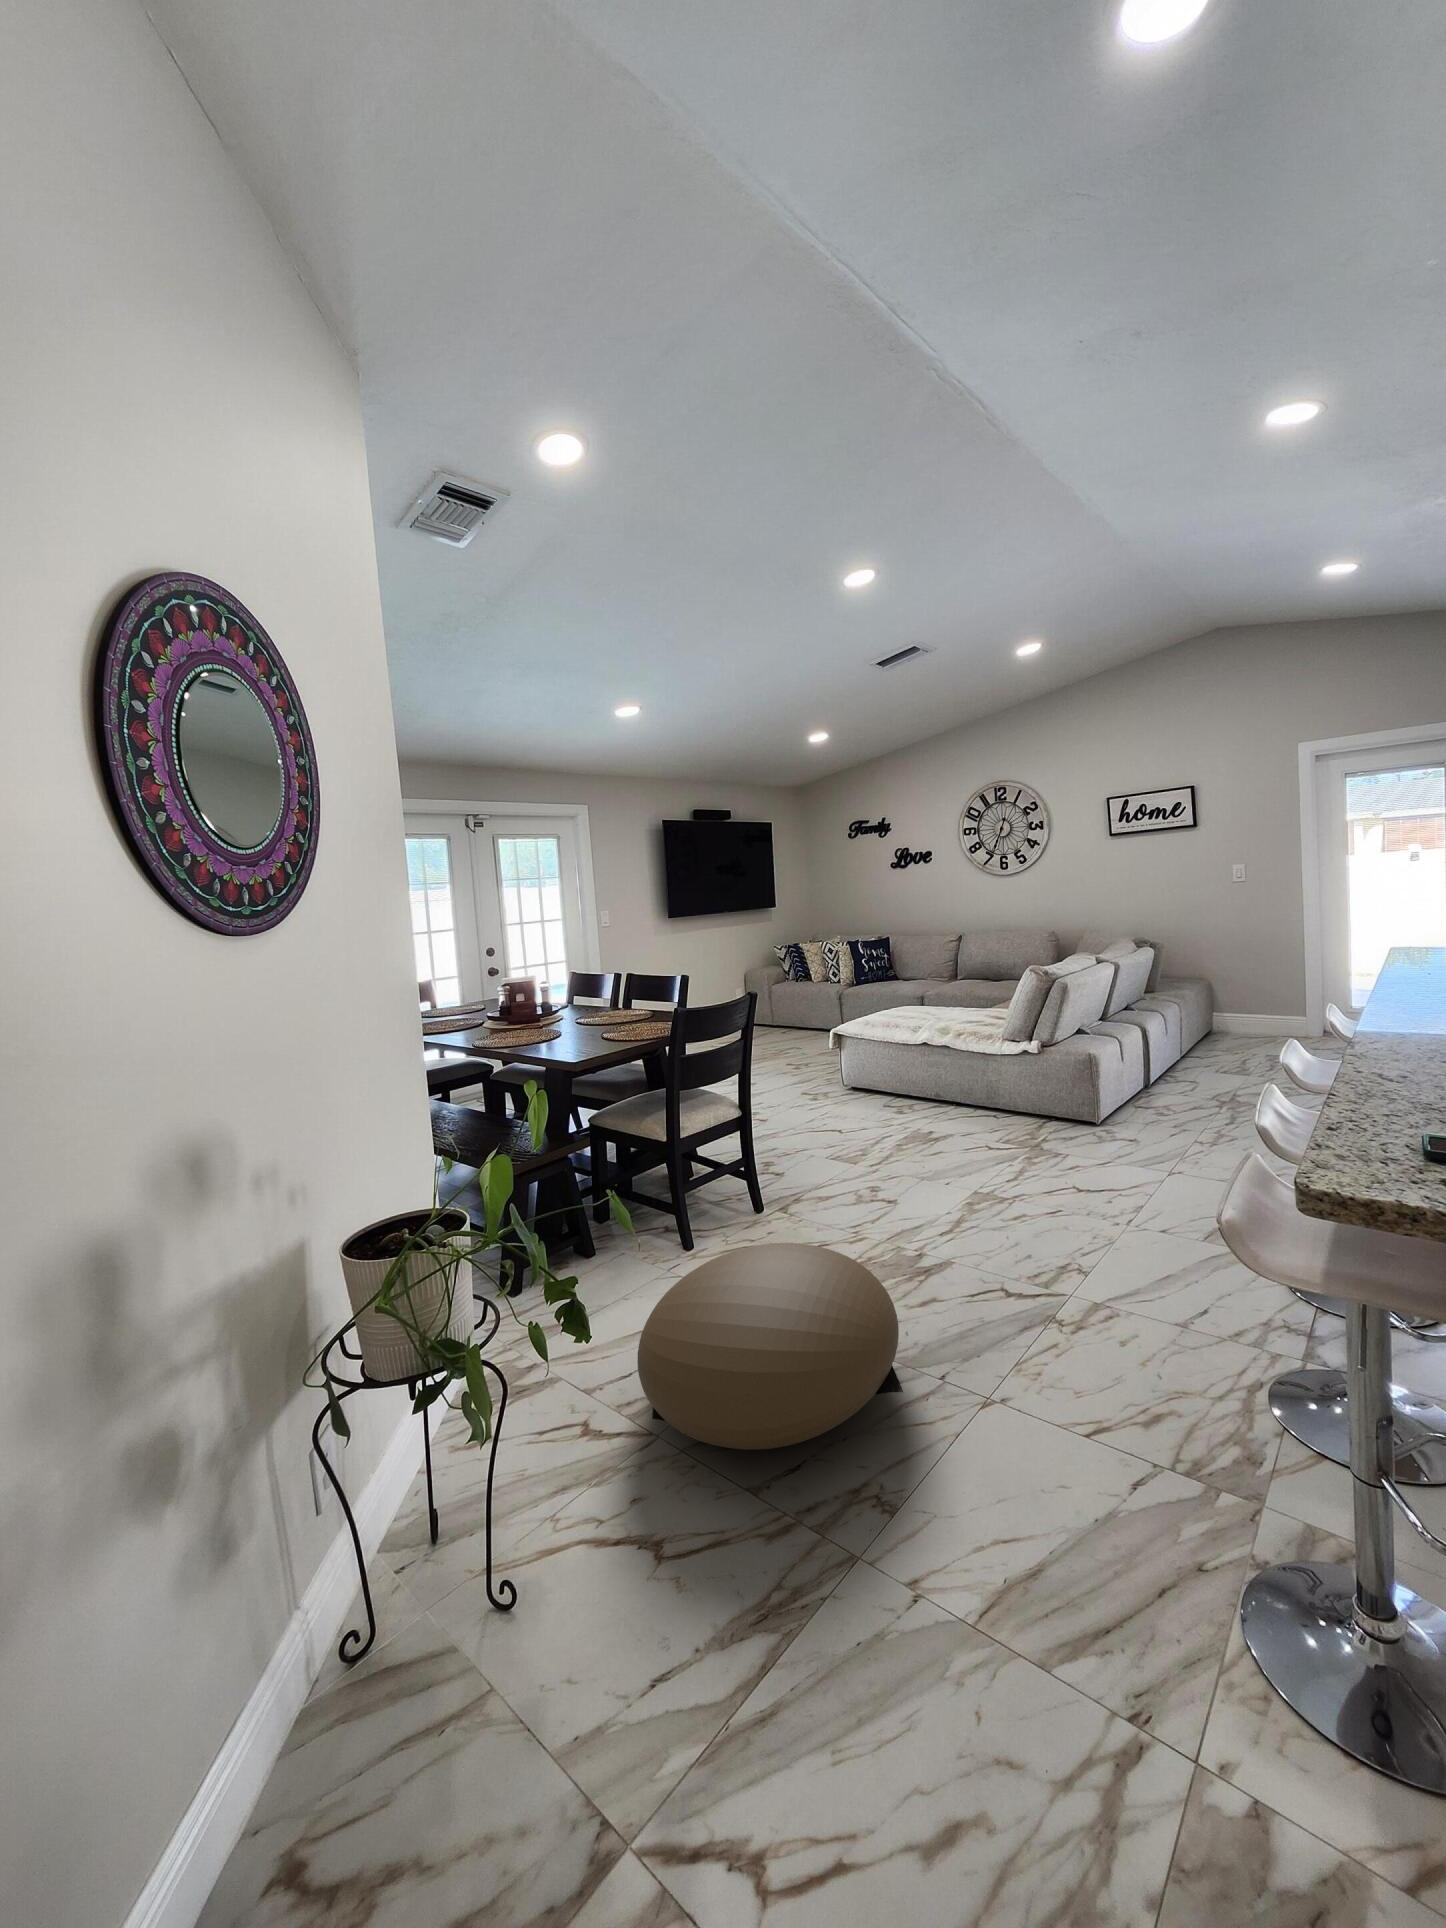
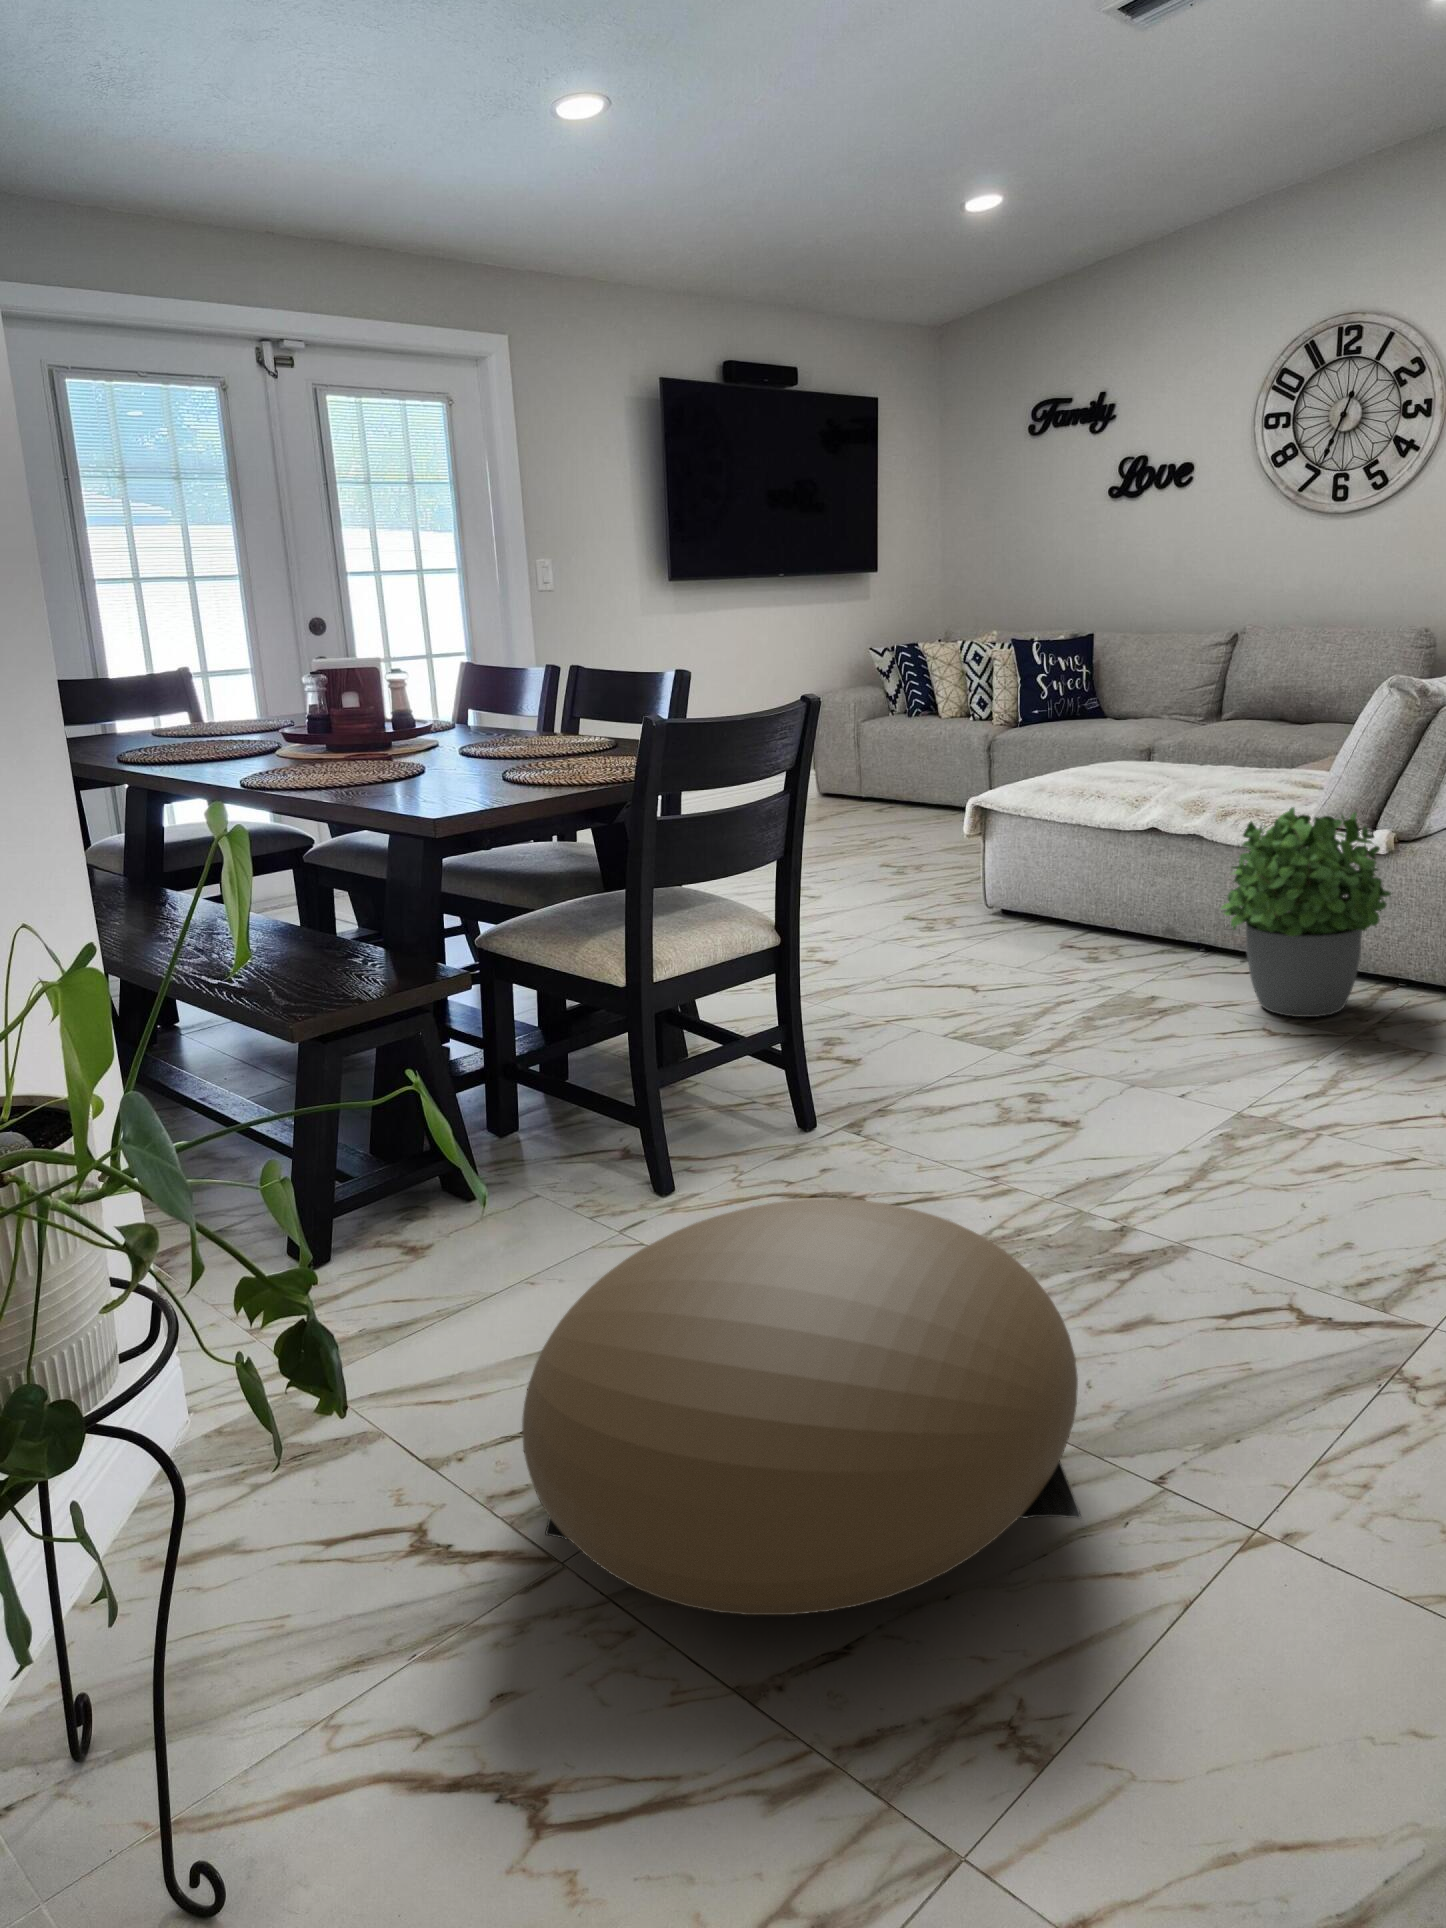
potted plant: none [959,1032,1040,1137] -> present [1221,807,1391,1017]

